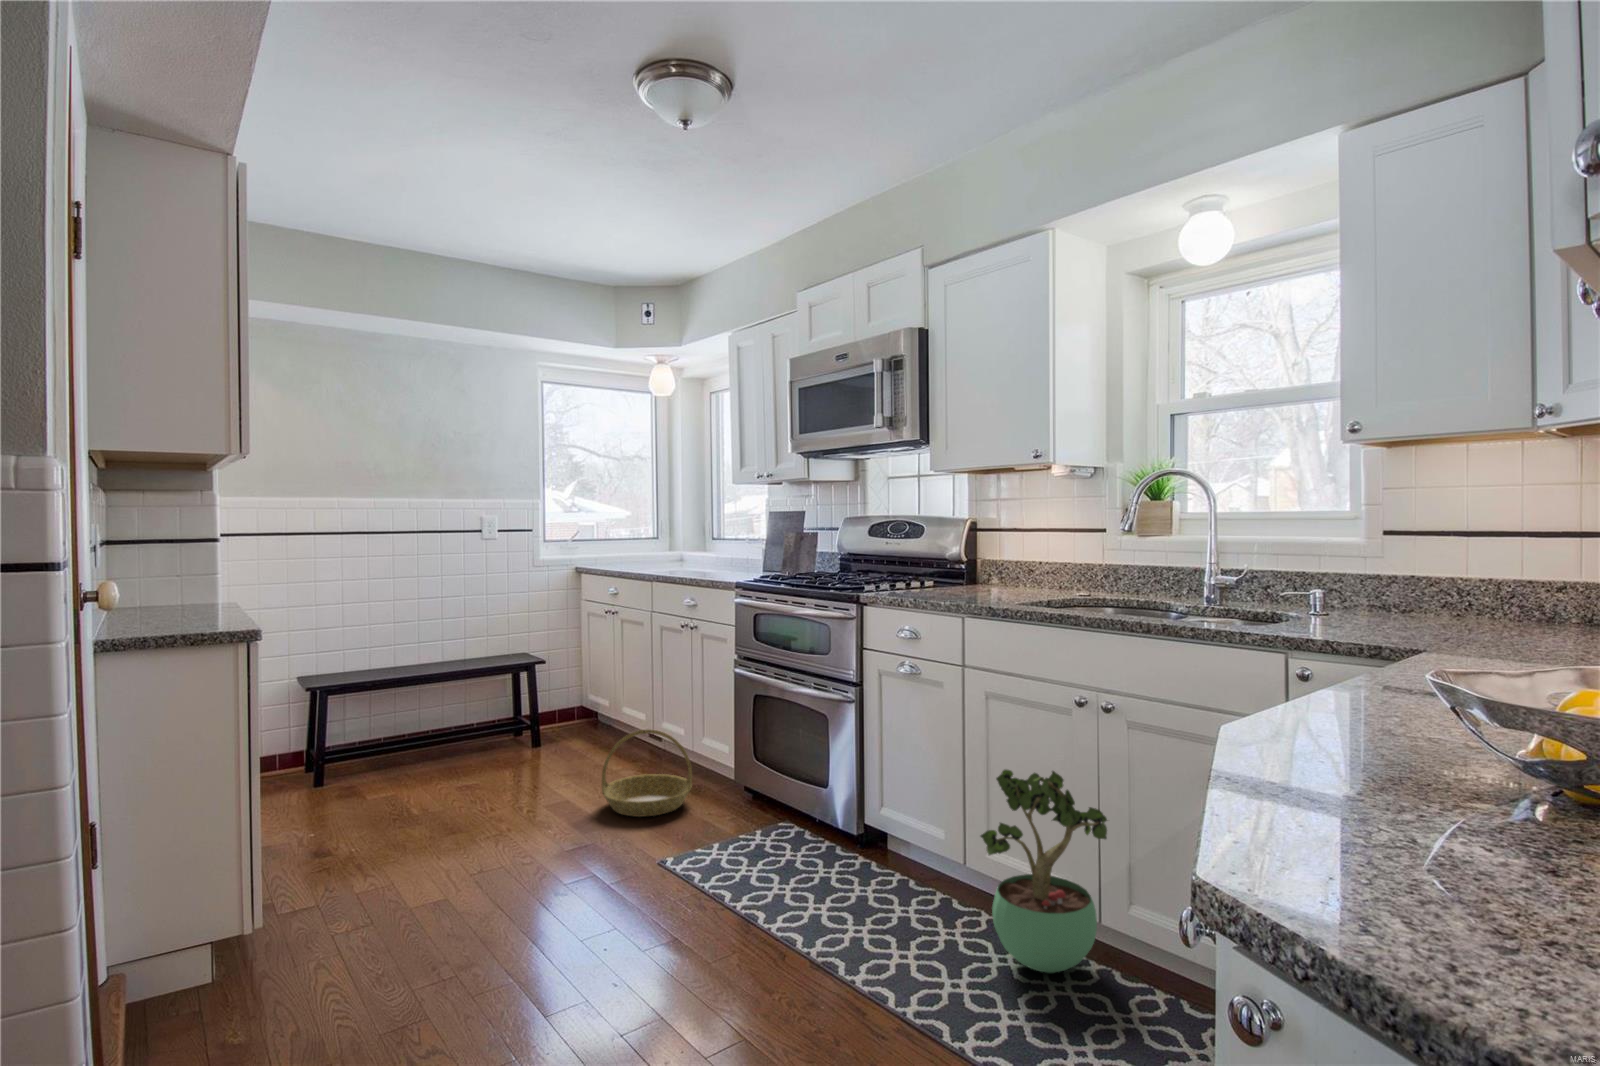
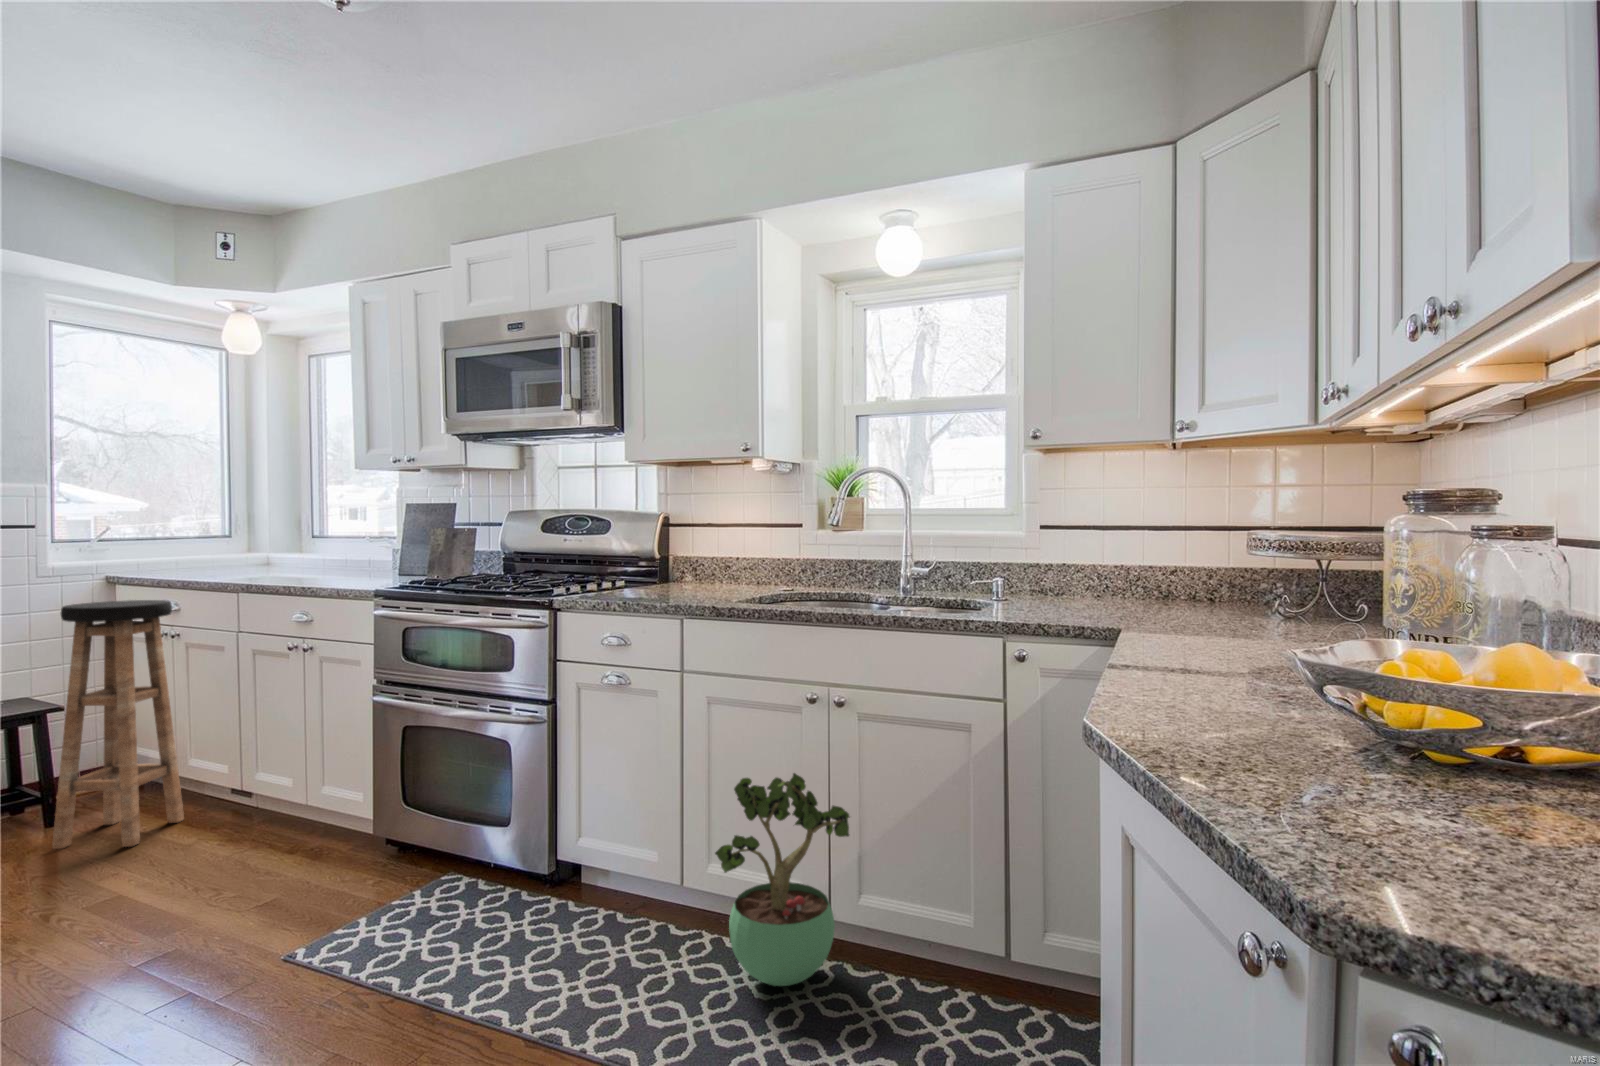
bar stool: none [537,587,616,769] -> present [52,600,184,849]
basket: present [602,729,692,817] -> none [176,782,315,900]

